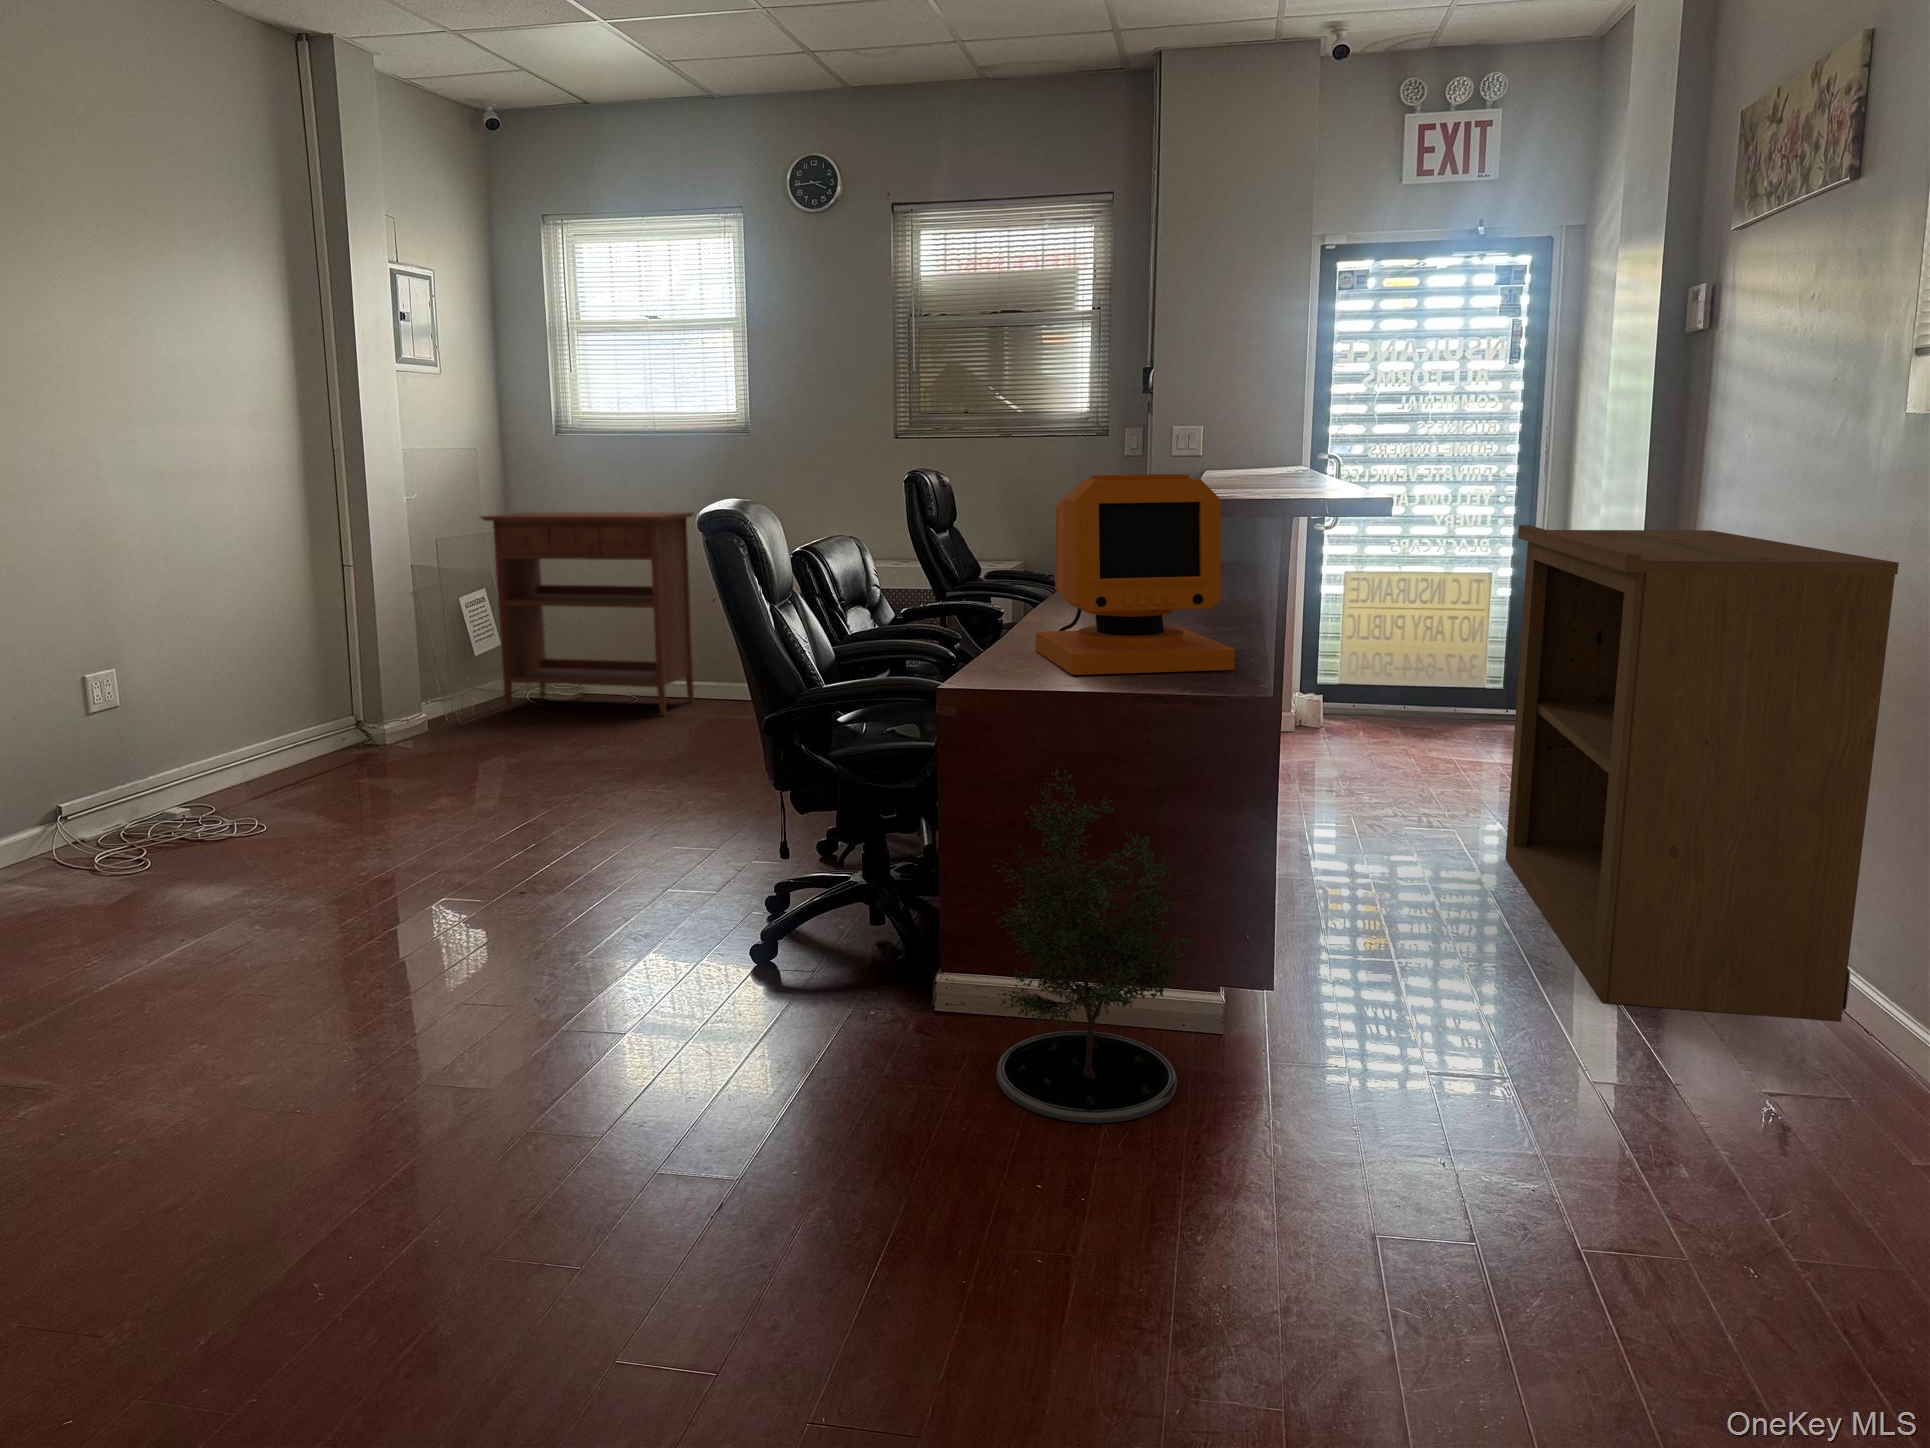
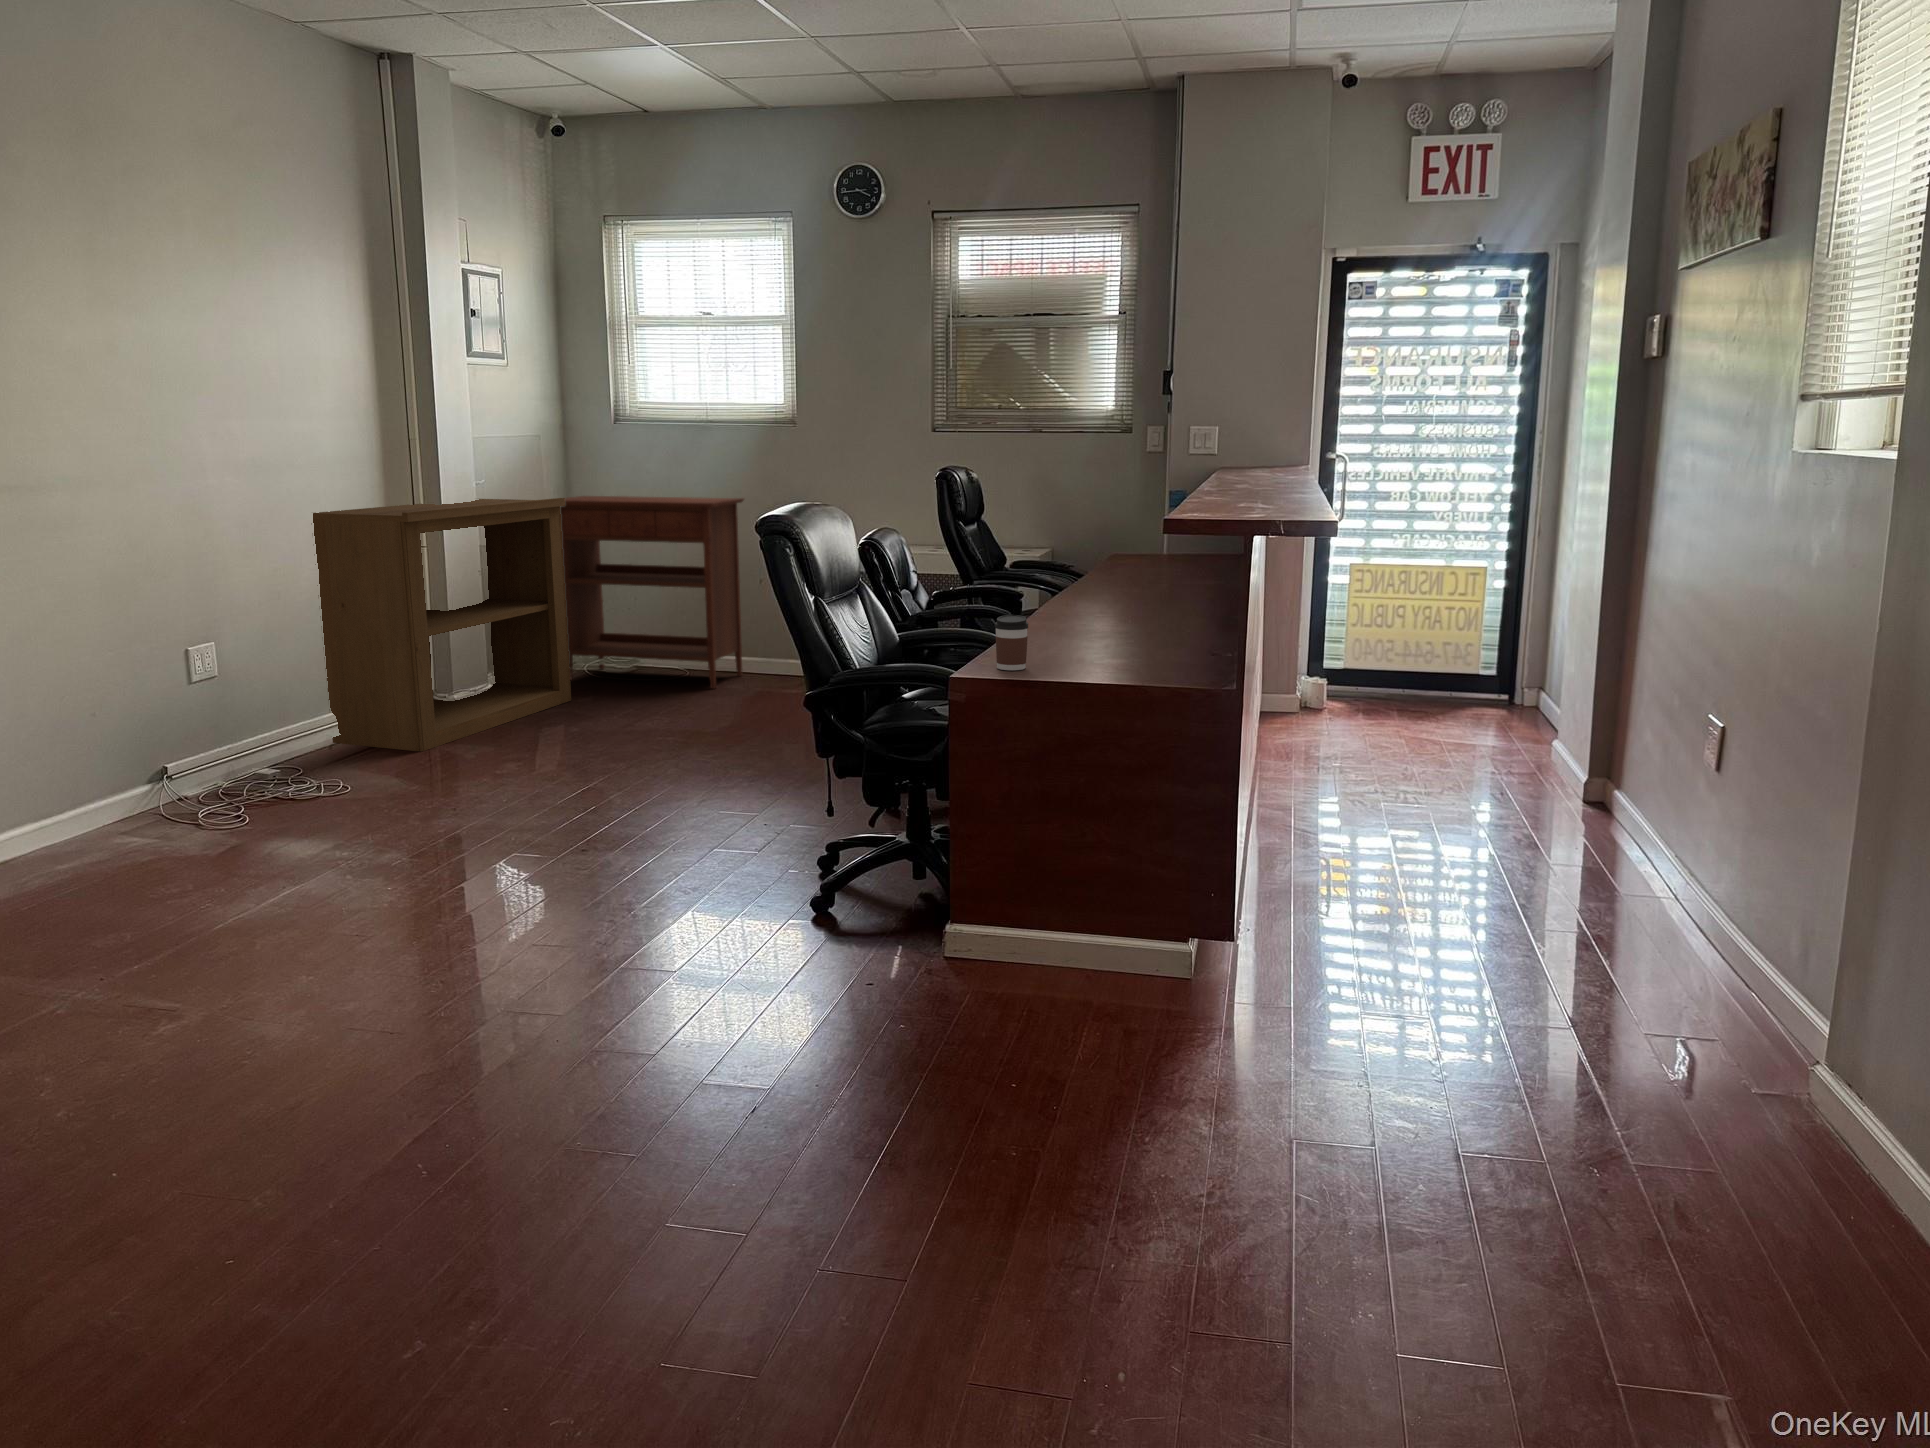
computer monitor: present [1036,474,1235,675] -> none [1040,491,1210,667]
bookshelf: present [1506,525,1899,1022] -> present [313,498,571,752]
coffee cup: none [990,616,1028,679] -> present [995,615,1028,670]
potted tree: present [992,768,1194,1123] -> none [986,748,1162,1051]

